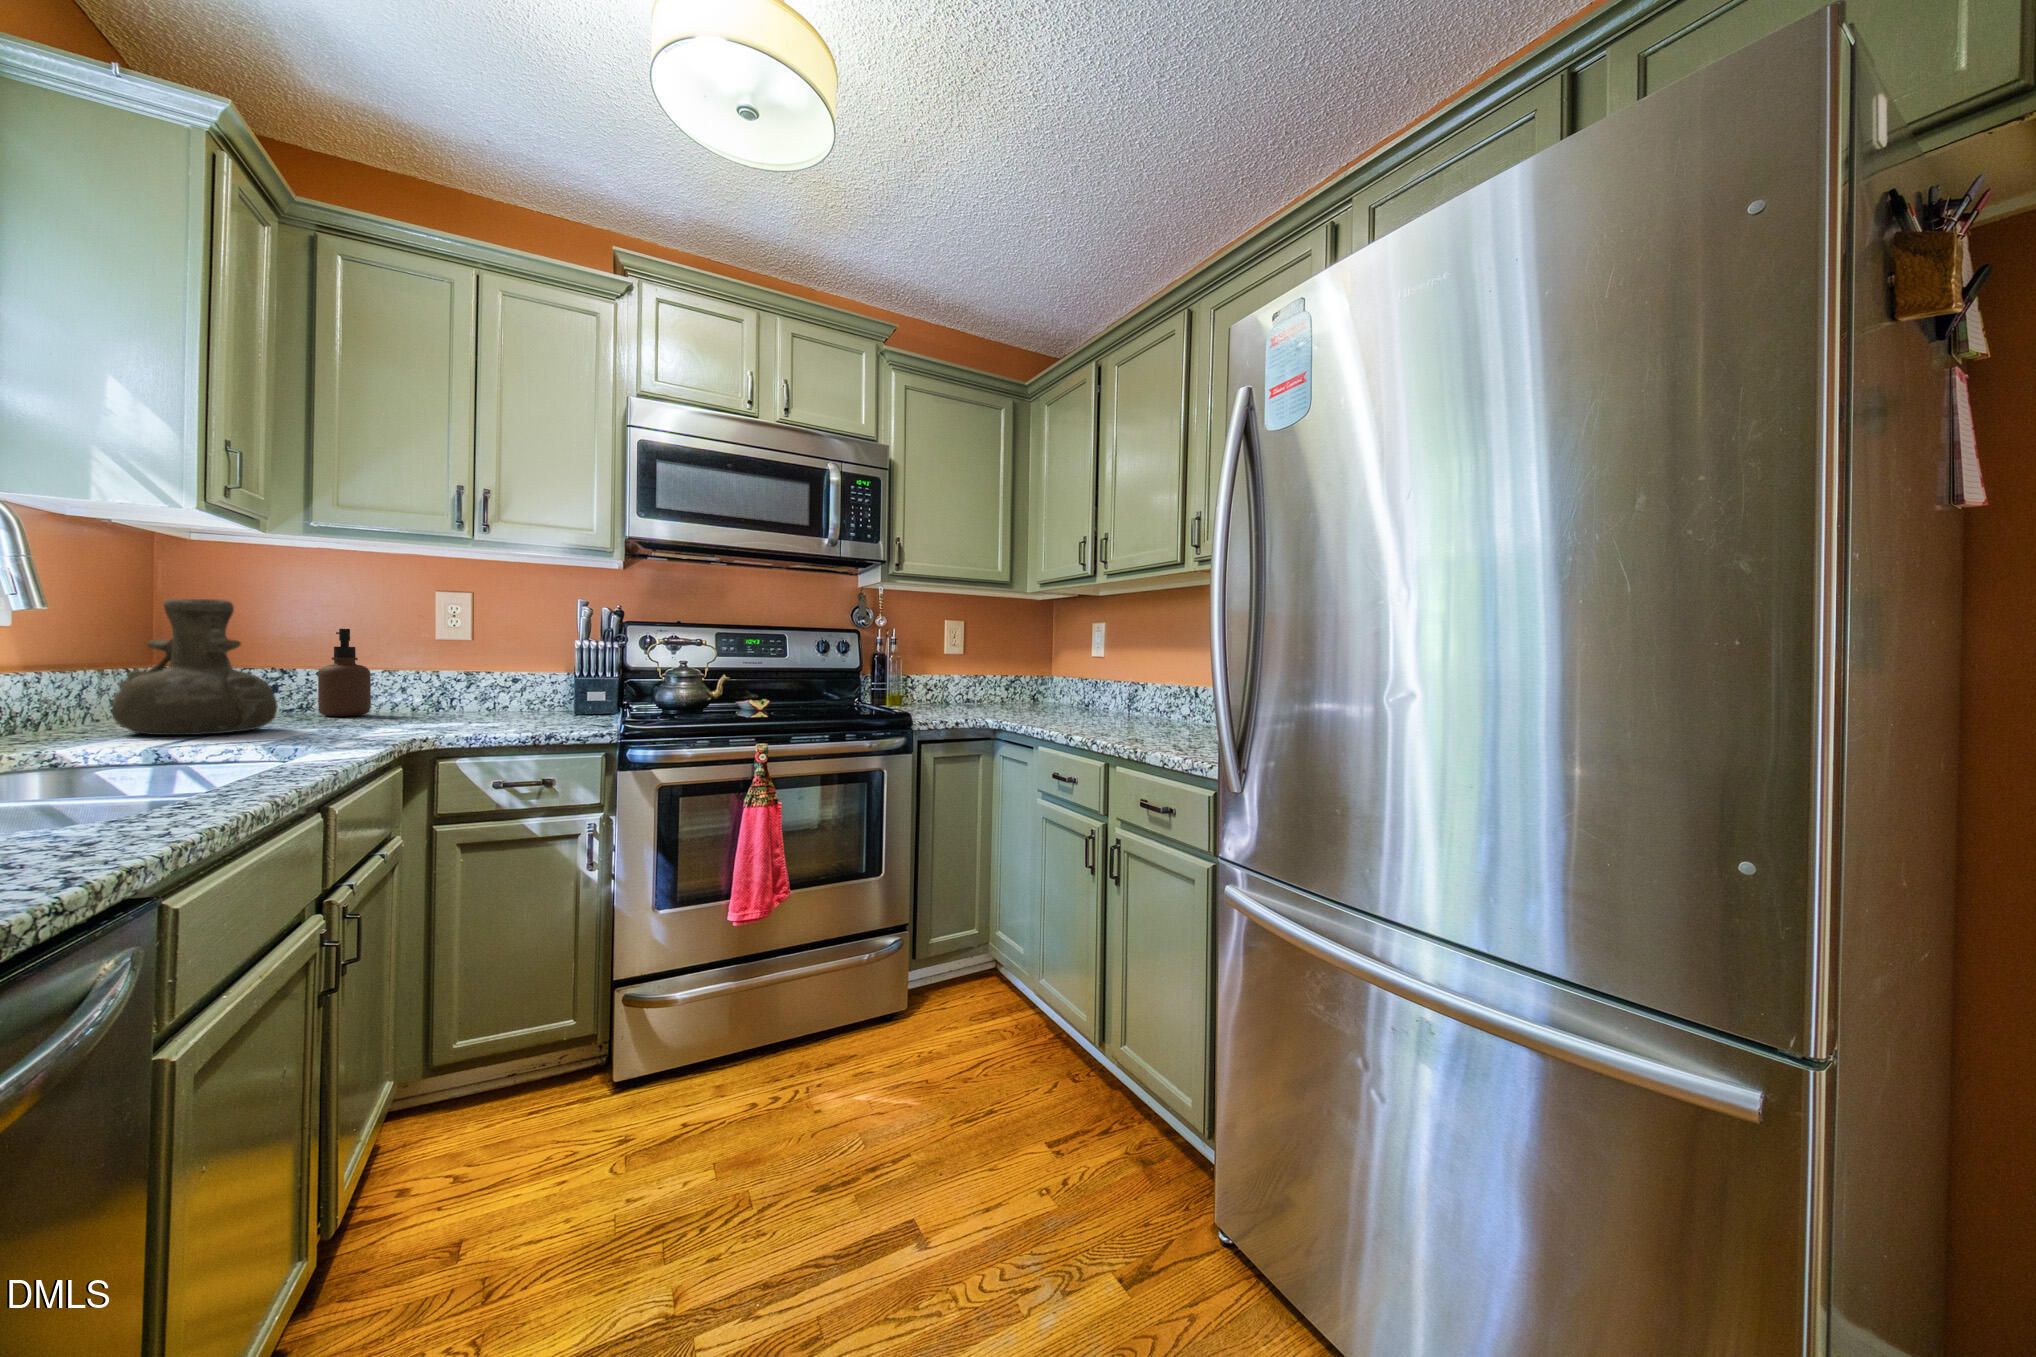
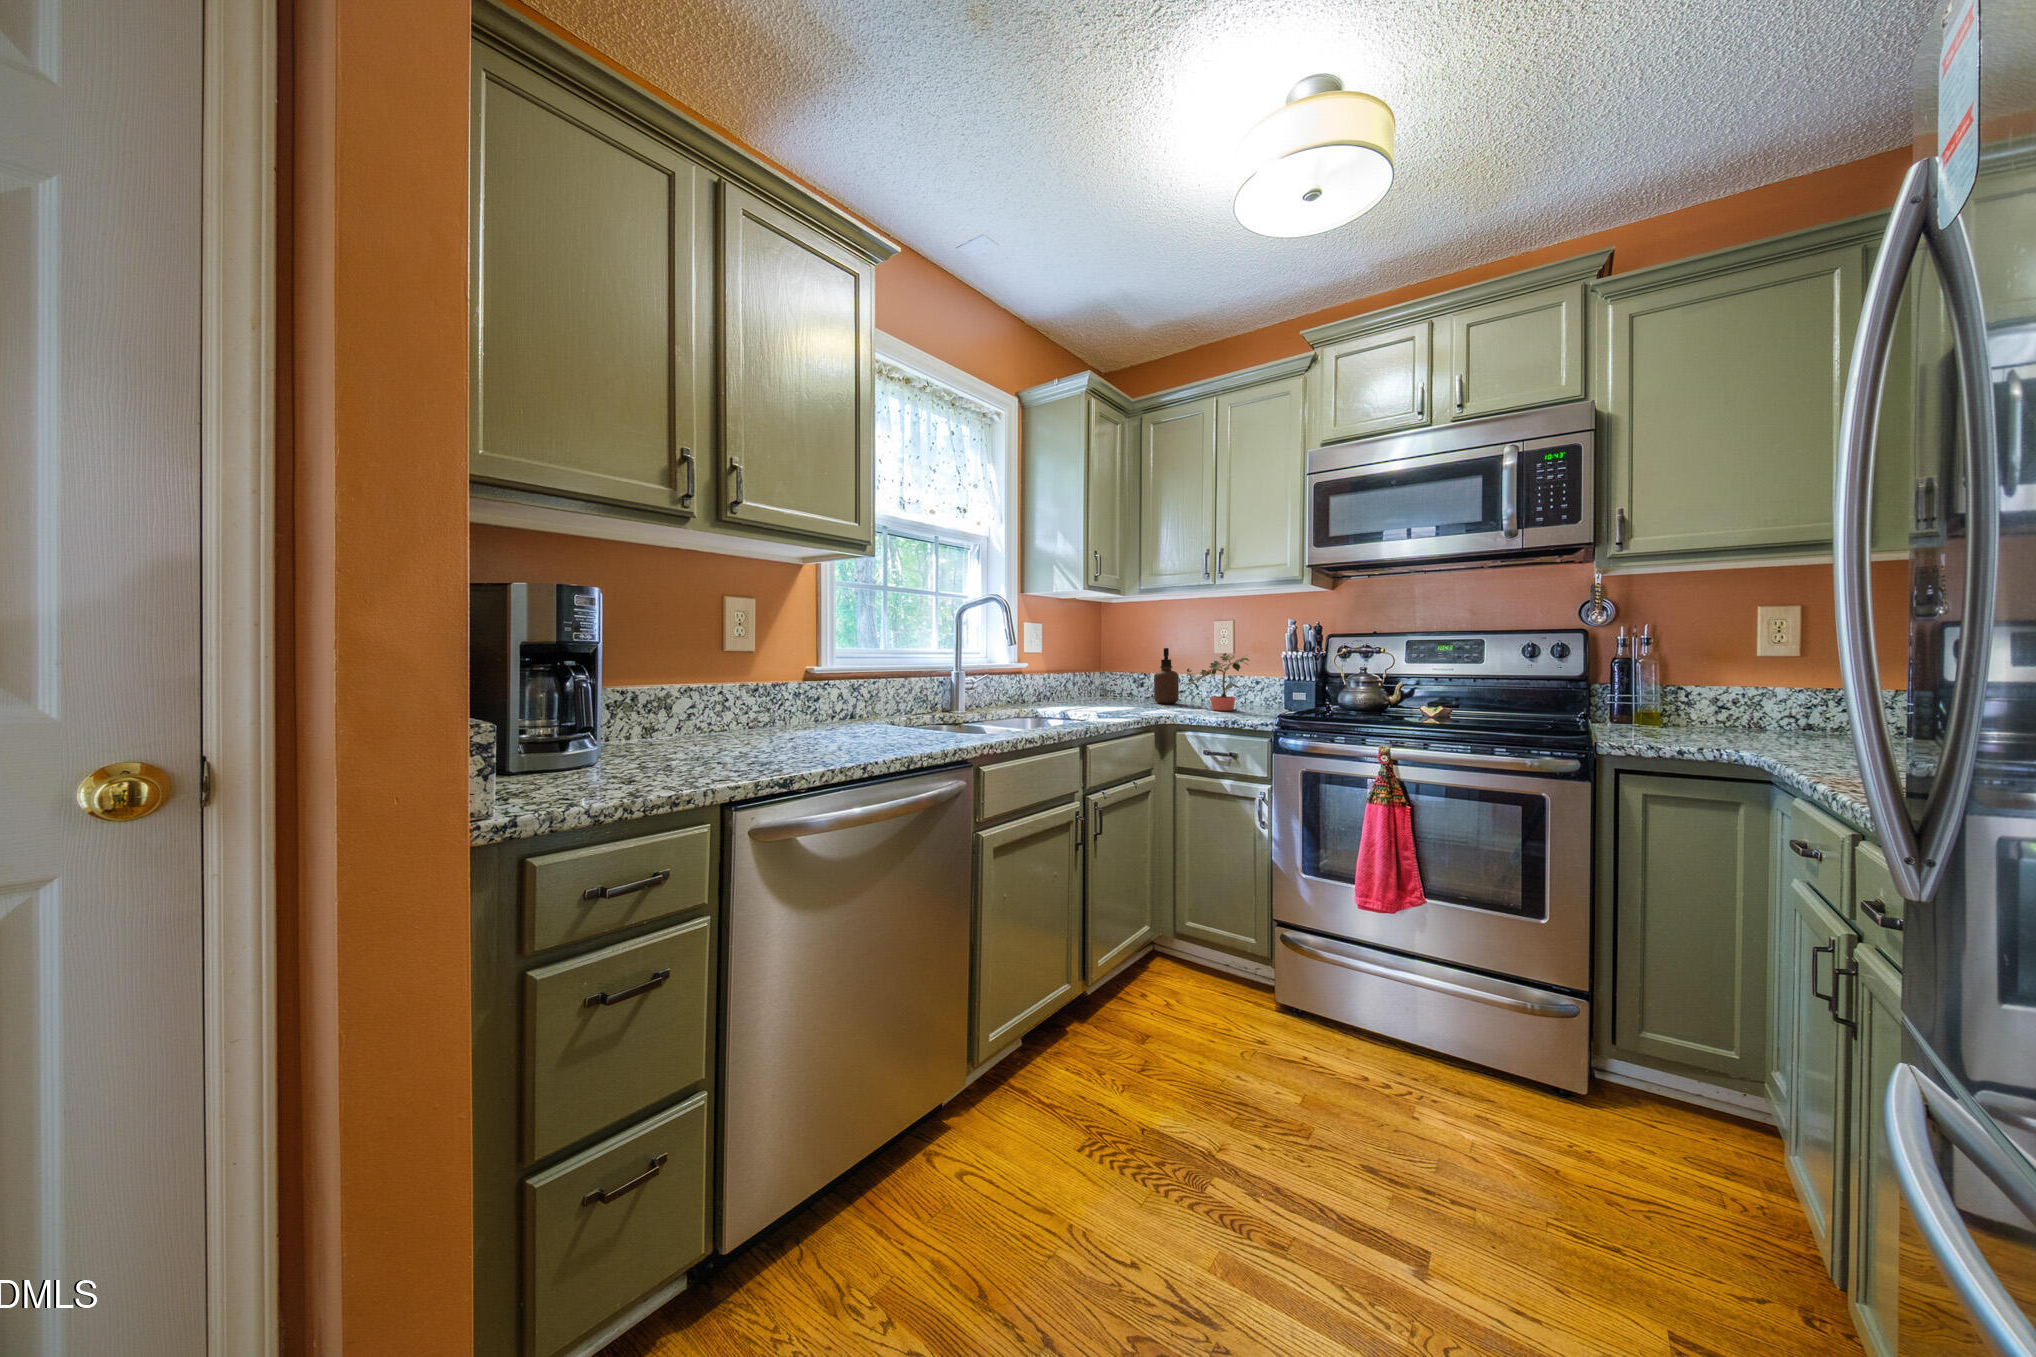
vase: present [112,599,277,735] -> none [1062,637,1120,710]
potted plant: none [390,639,523,720] -> present [1185,653,1249,711]

